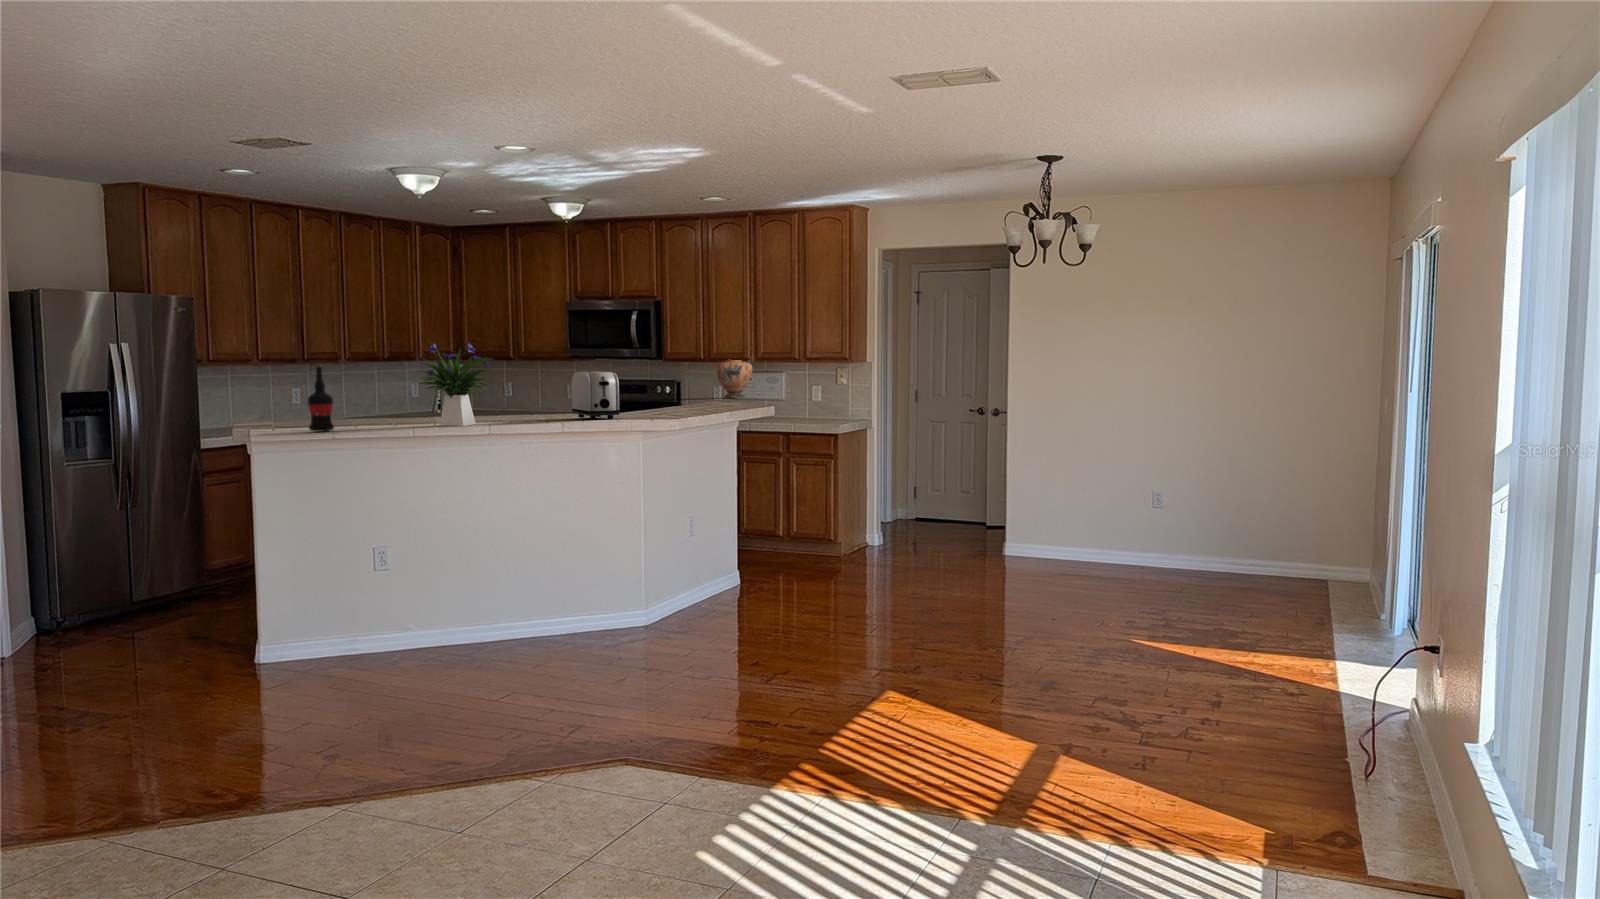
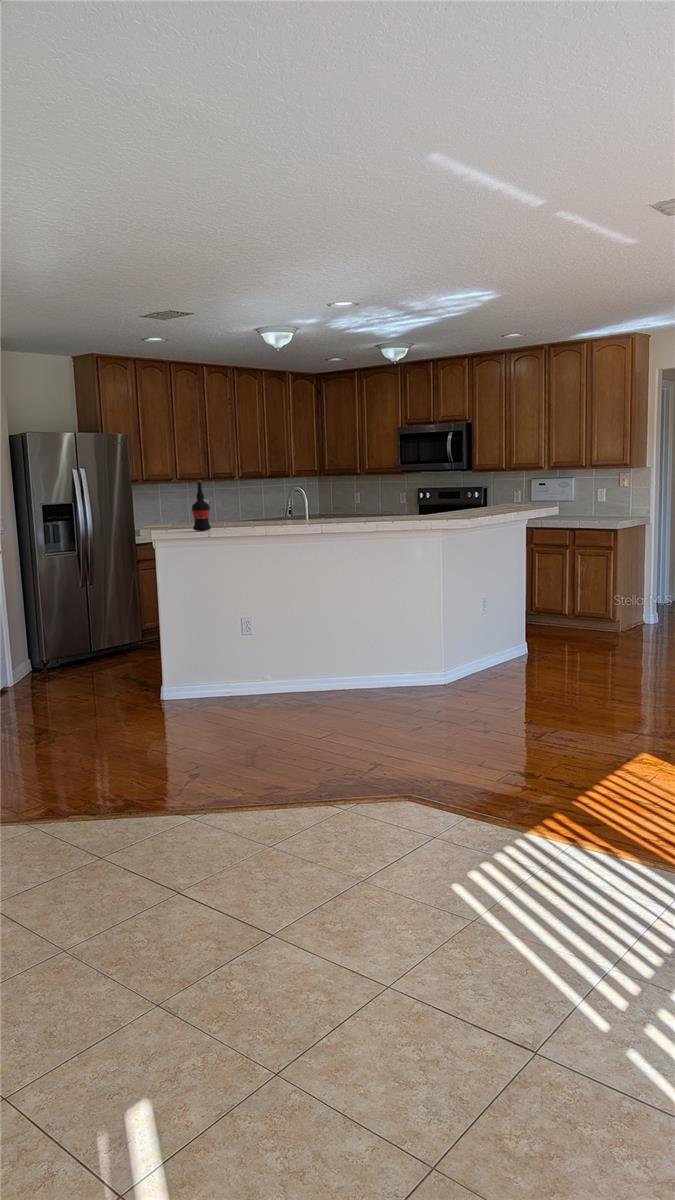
flower arrangement: present [410,339,494,426] -> none [262,458,328,526]
vase: present [716,359,752,398] -> none [516,461,547,501]
toaster: present [572,372,620,420] -> none [388,481,424,520]

